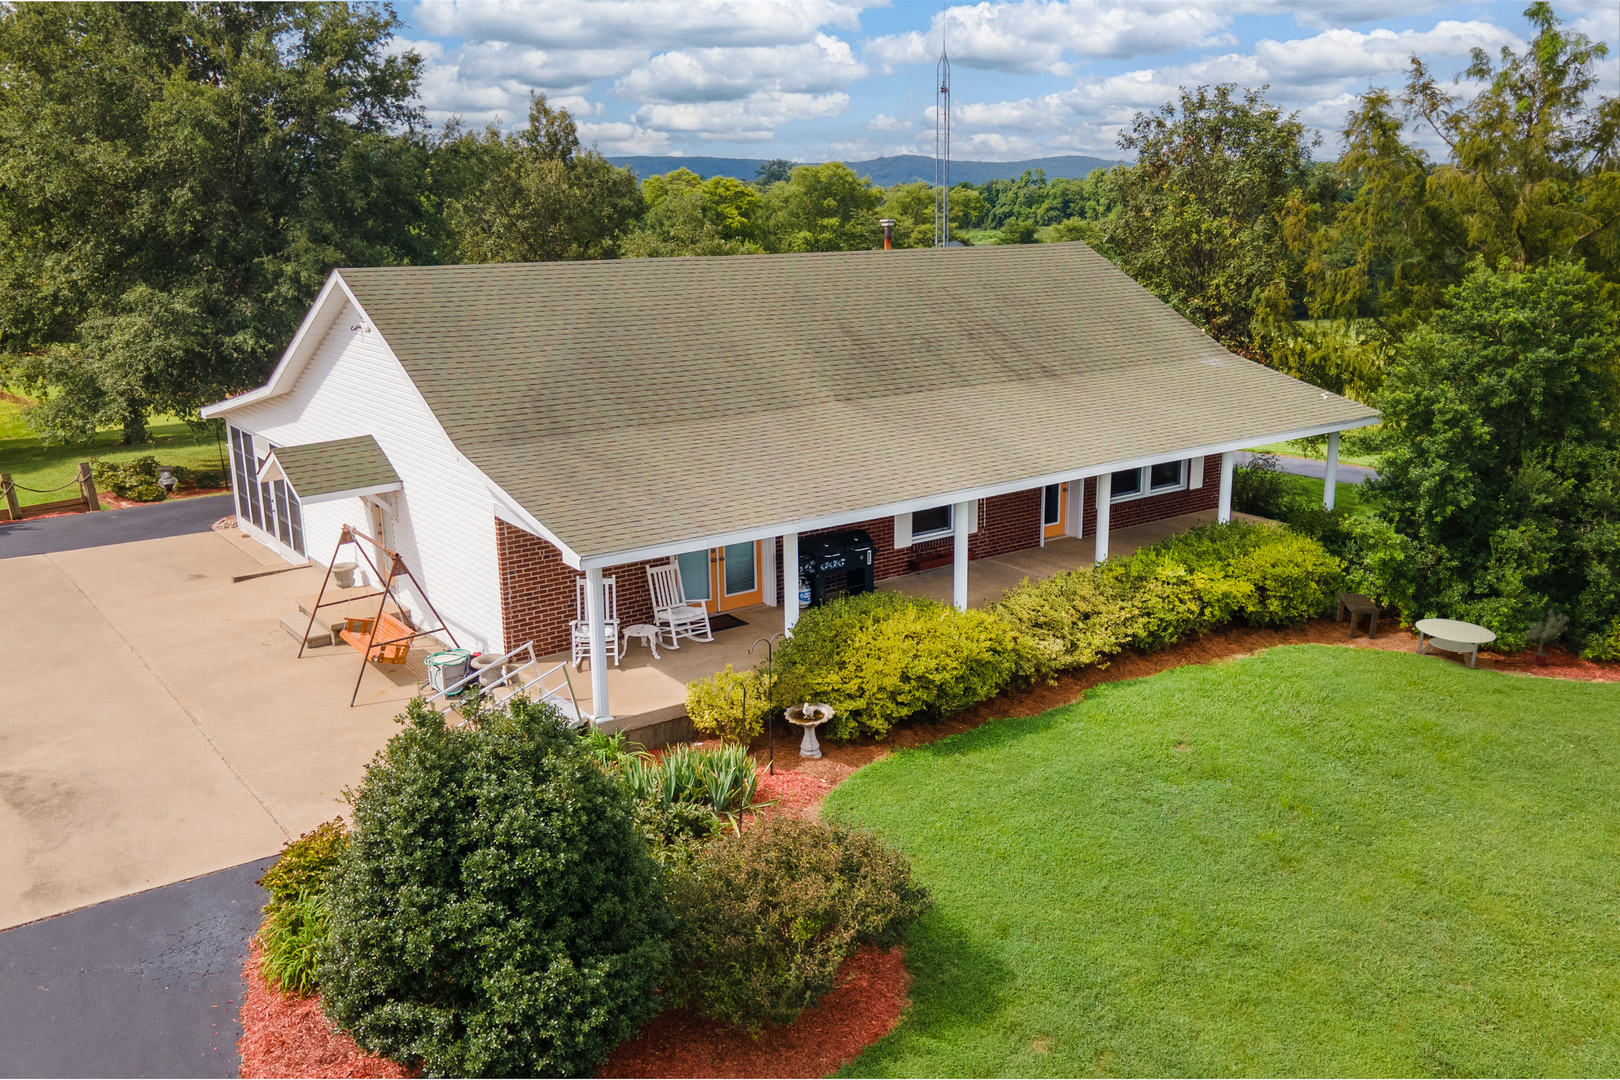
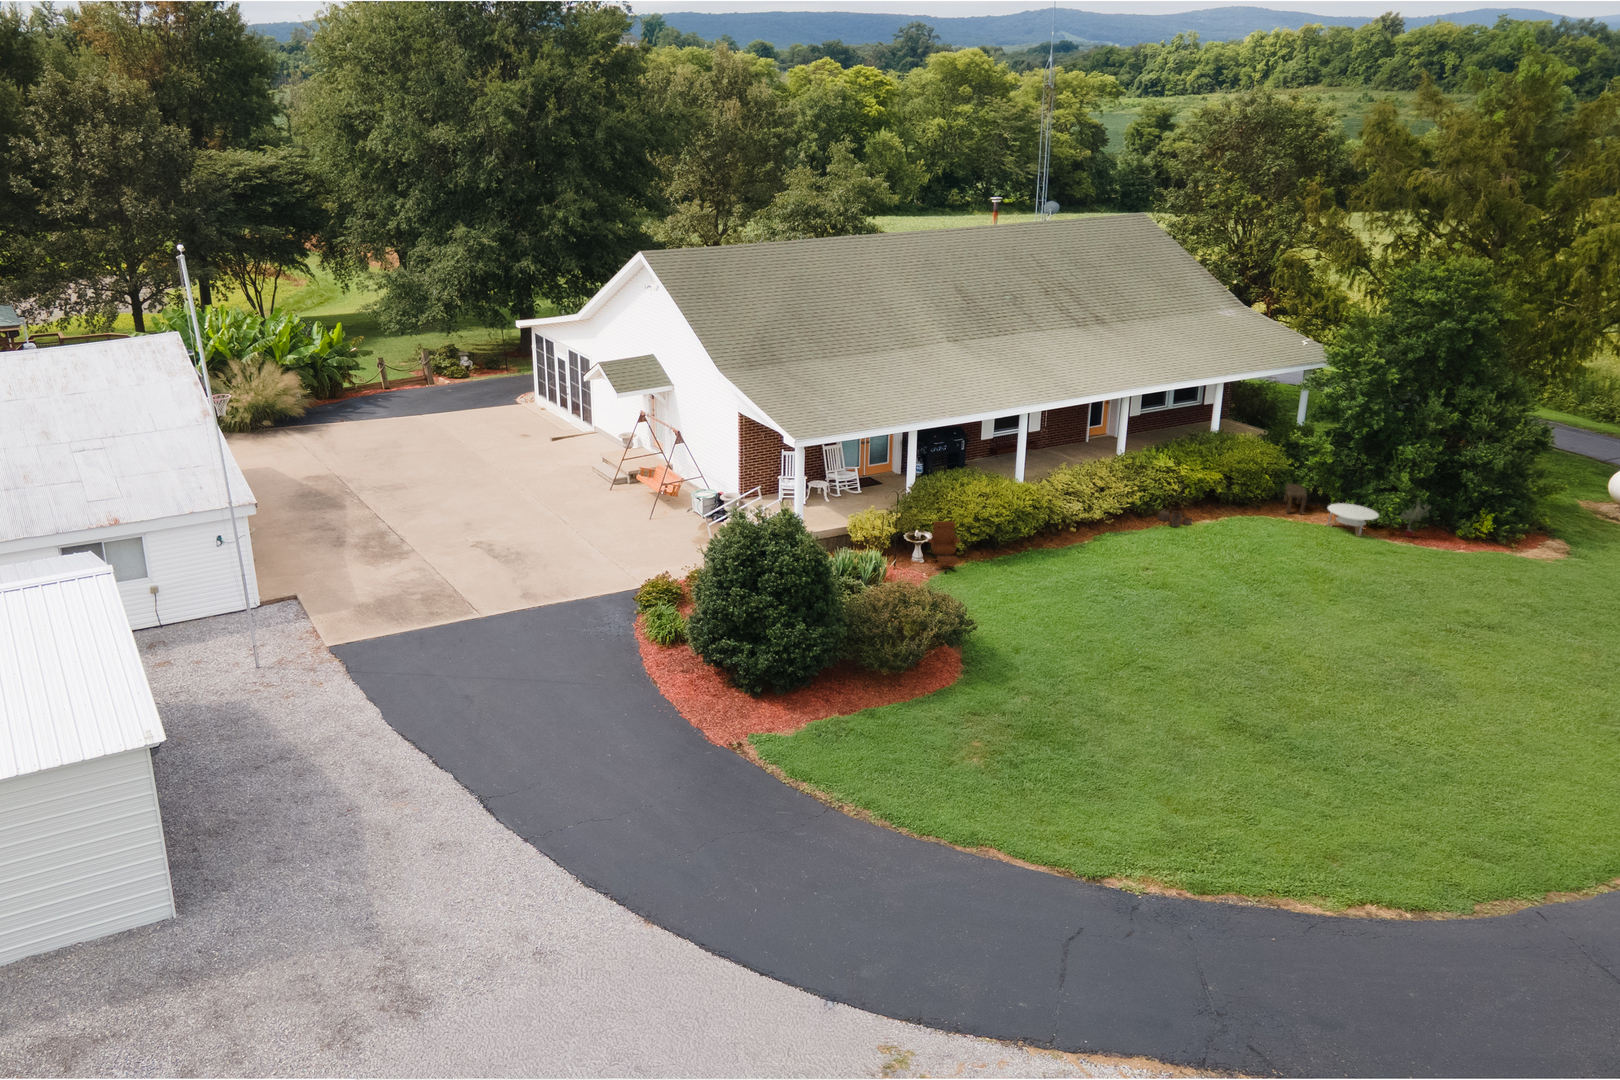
woven basket: none [1171,641,1226,669] -> present [1158,510,1192,527]
lounge chair: none [823,684,880,779] -> present [928,521,960,571]

